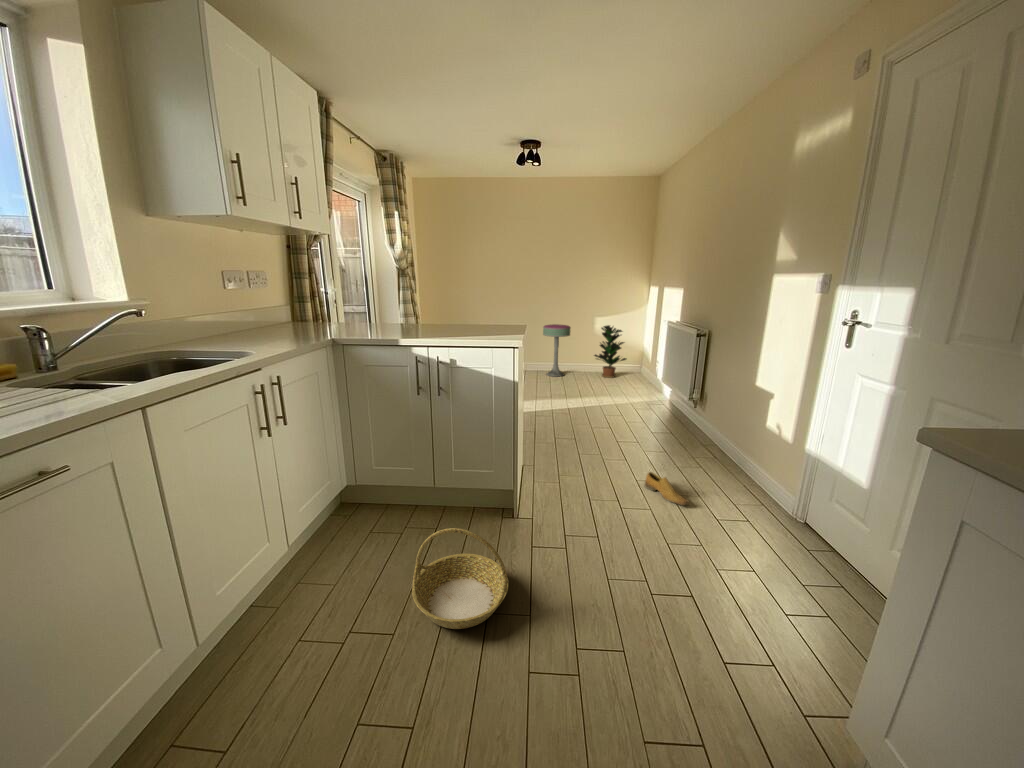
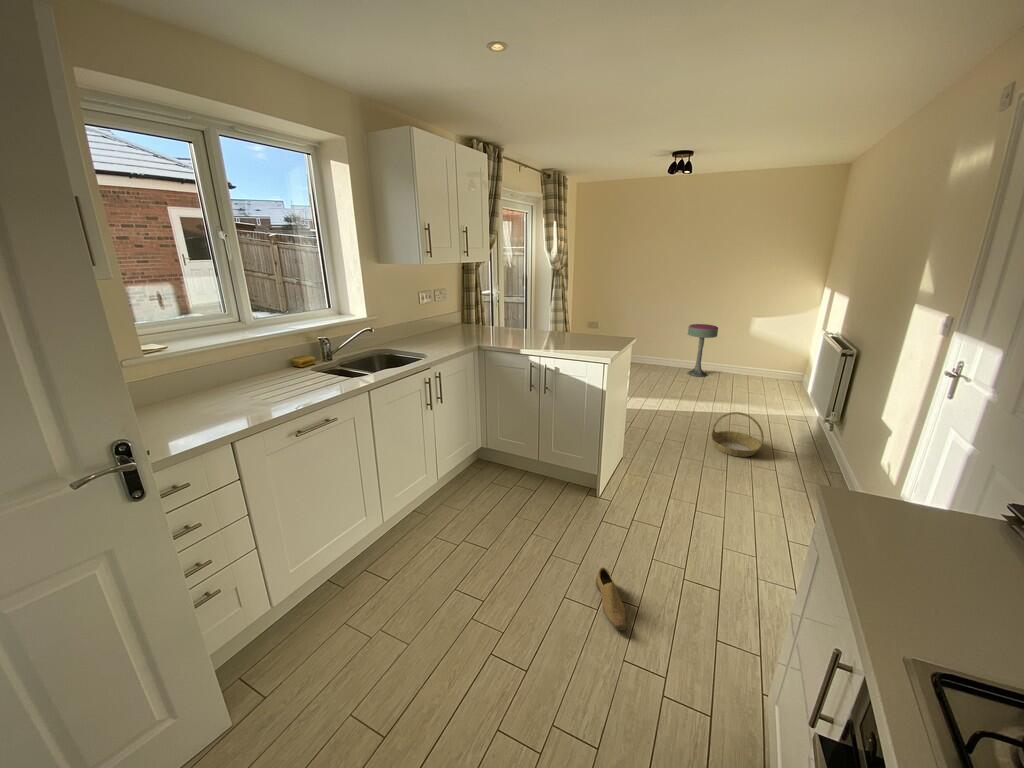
potted plant: present [594,325,626,378] -> none [740,329,780,384]
shoe: present [645,472,689,505] -> present [596,568,627,630]
basket: present [412,528,509,629] -> present [711,412,764,457]

